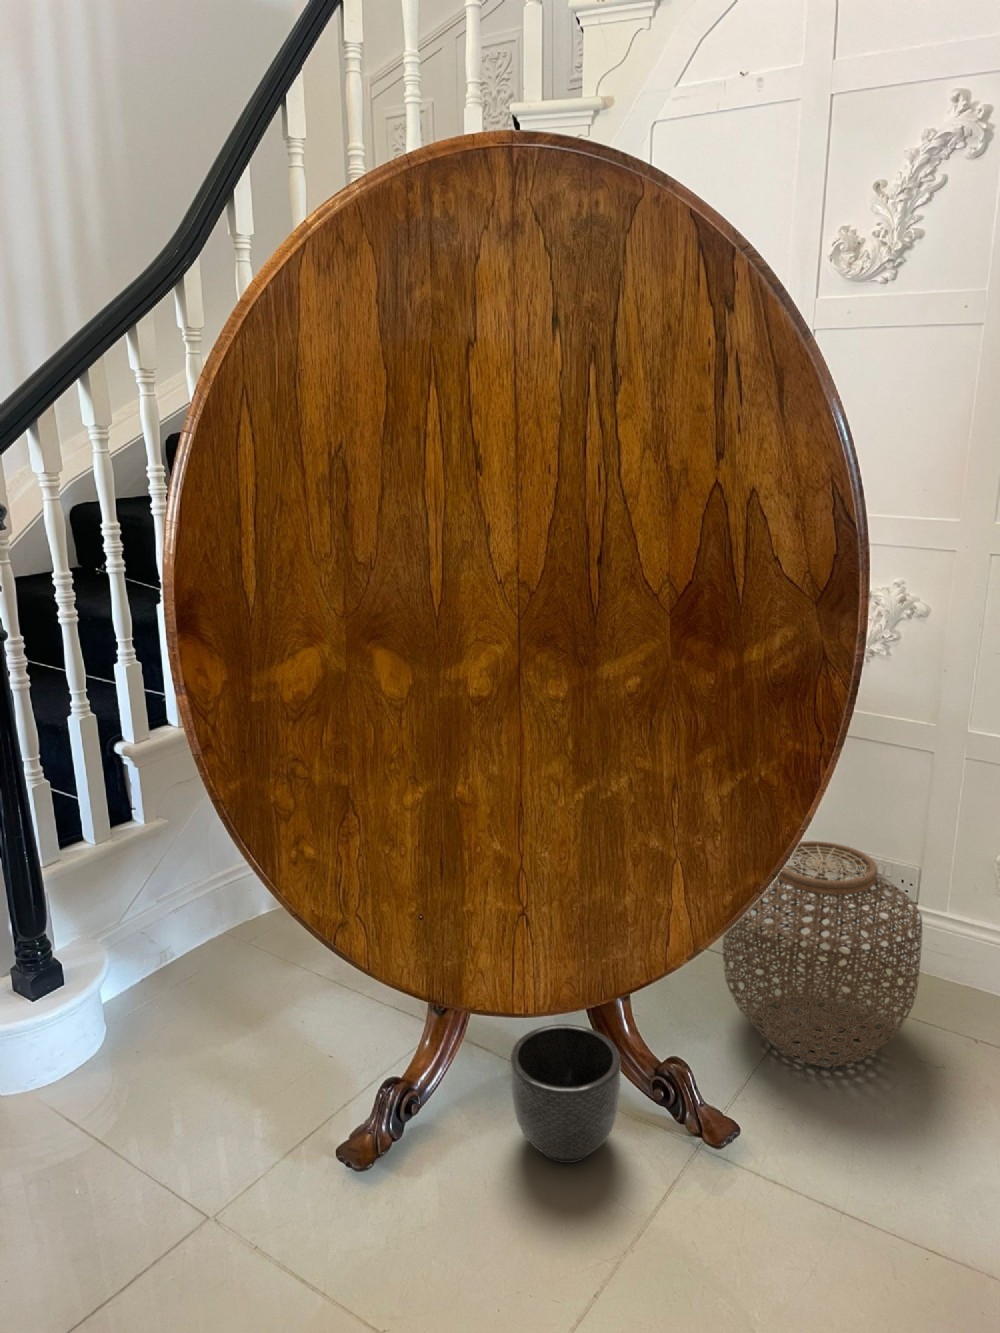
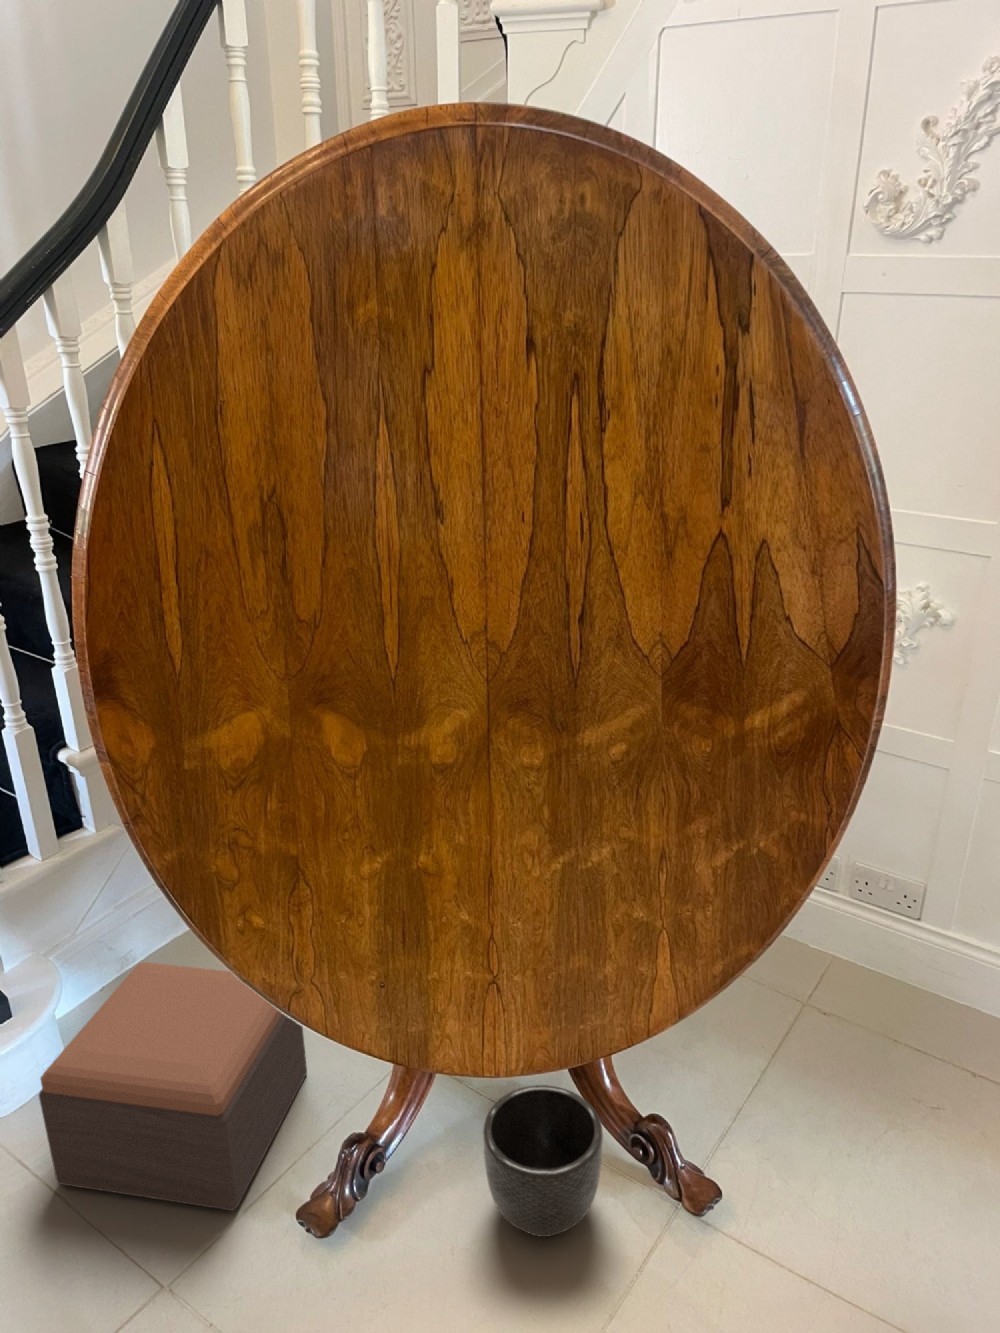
woven basket: present [723,841,922,1066] -> none [719,874,936,1117]
footstool: none [99,928,342,1144] -> present [39,962,307,1210]

